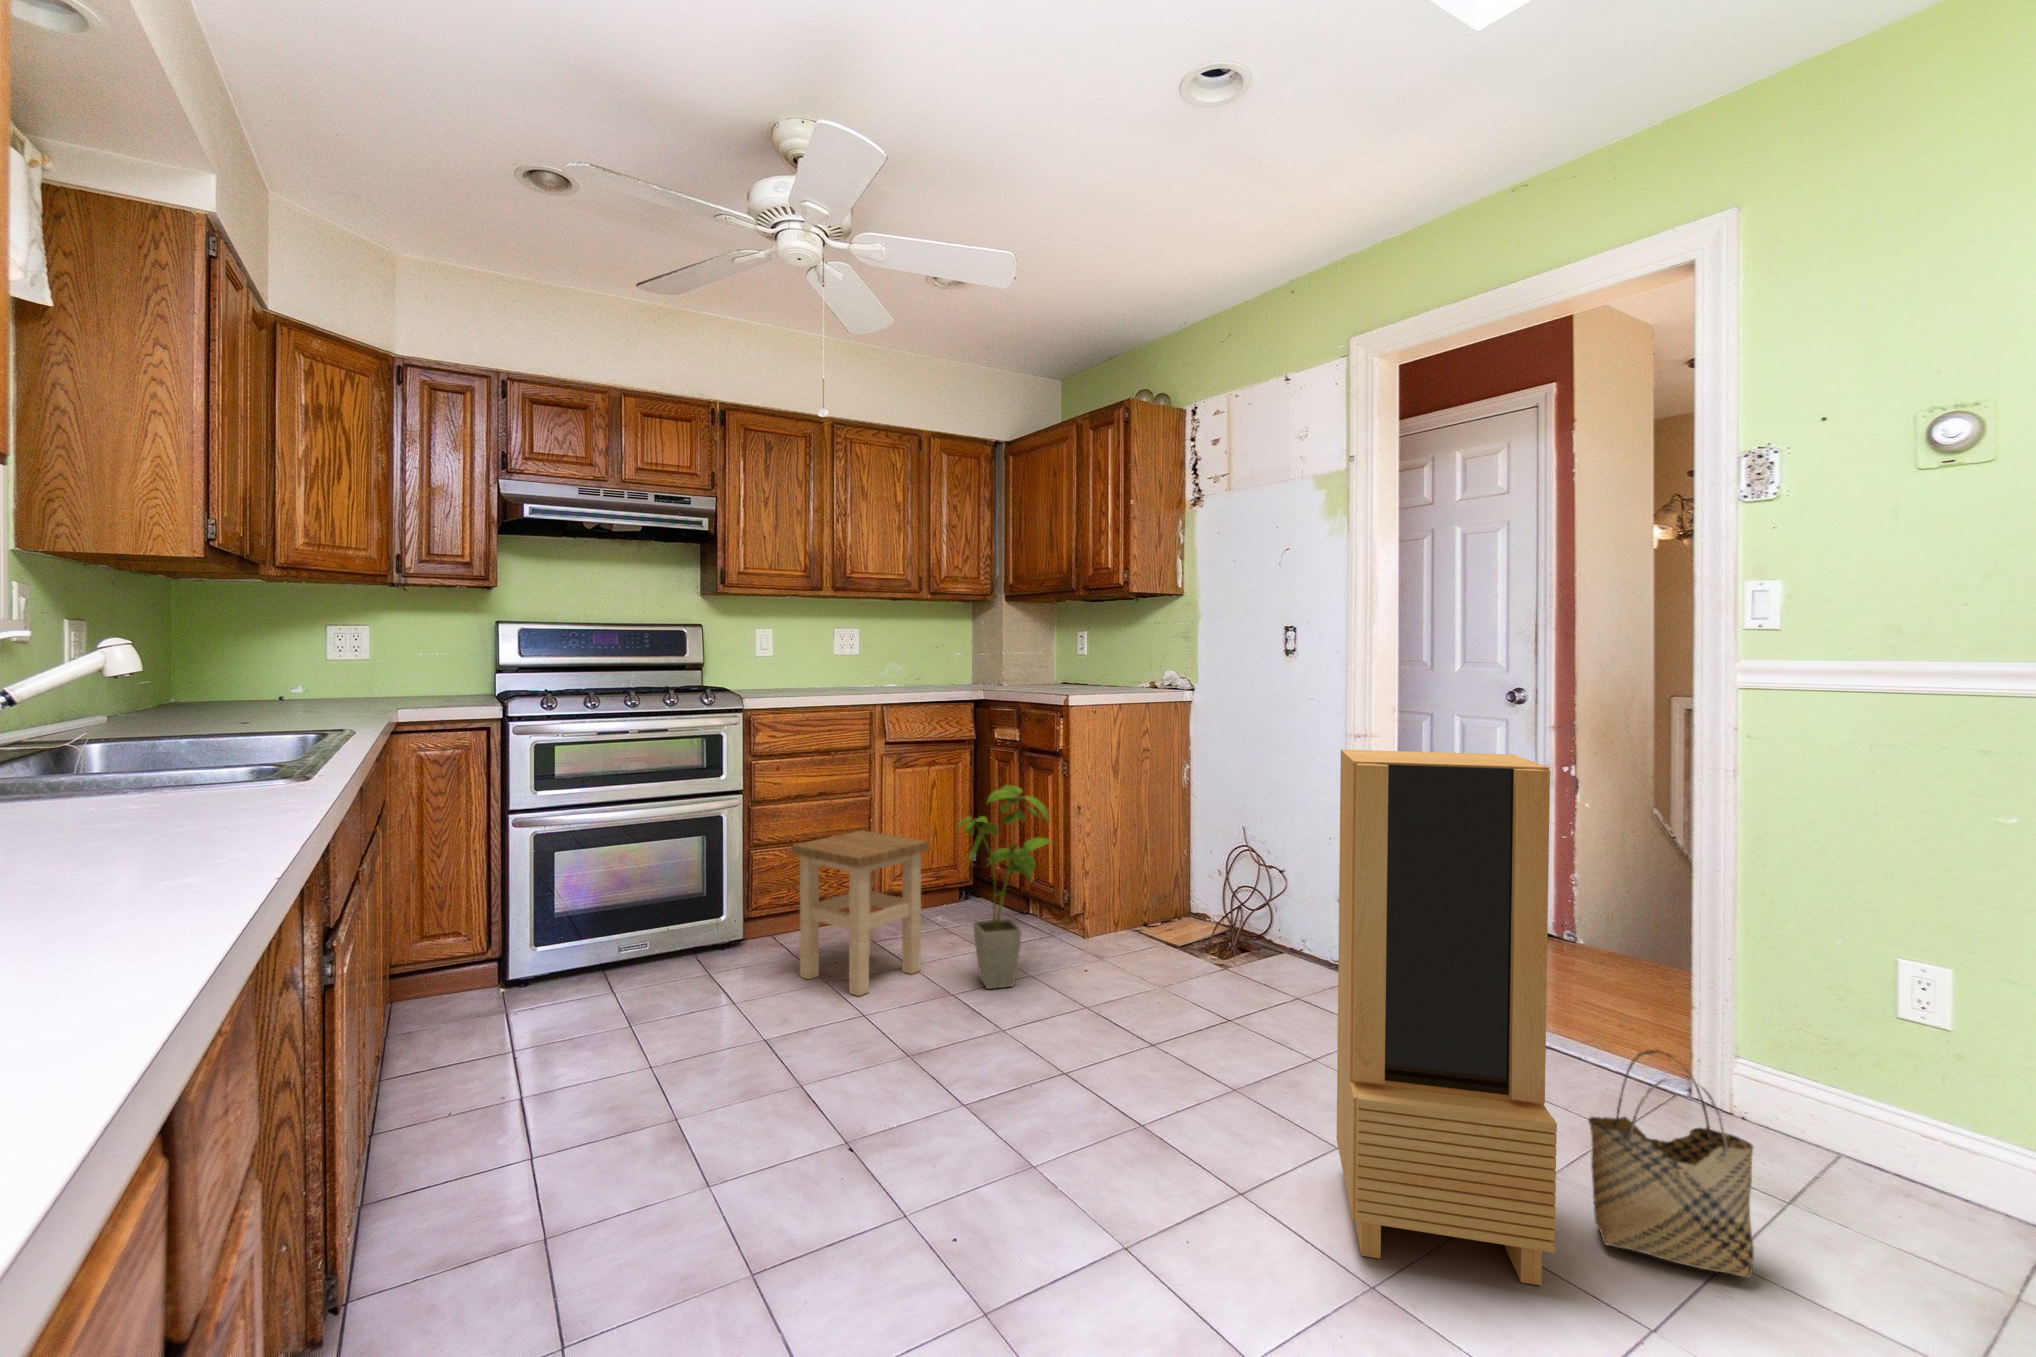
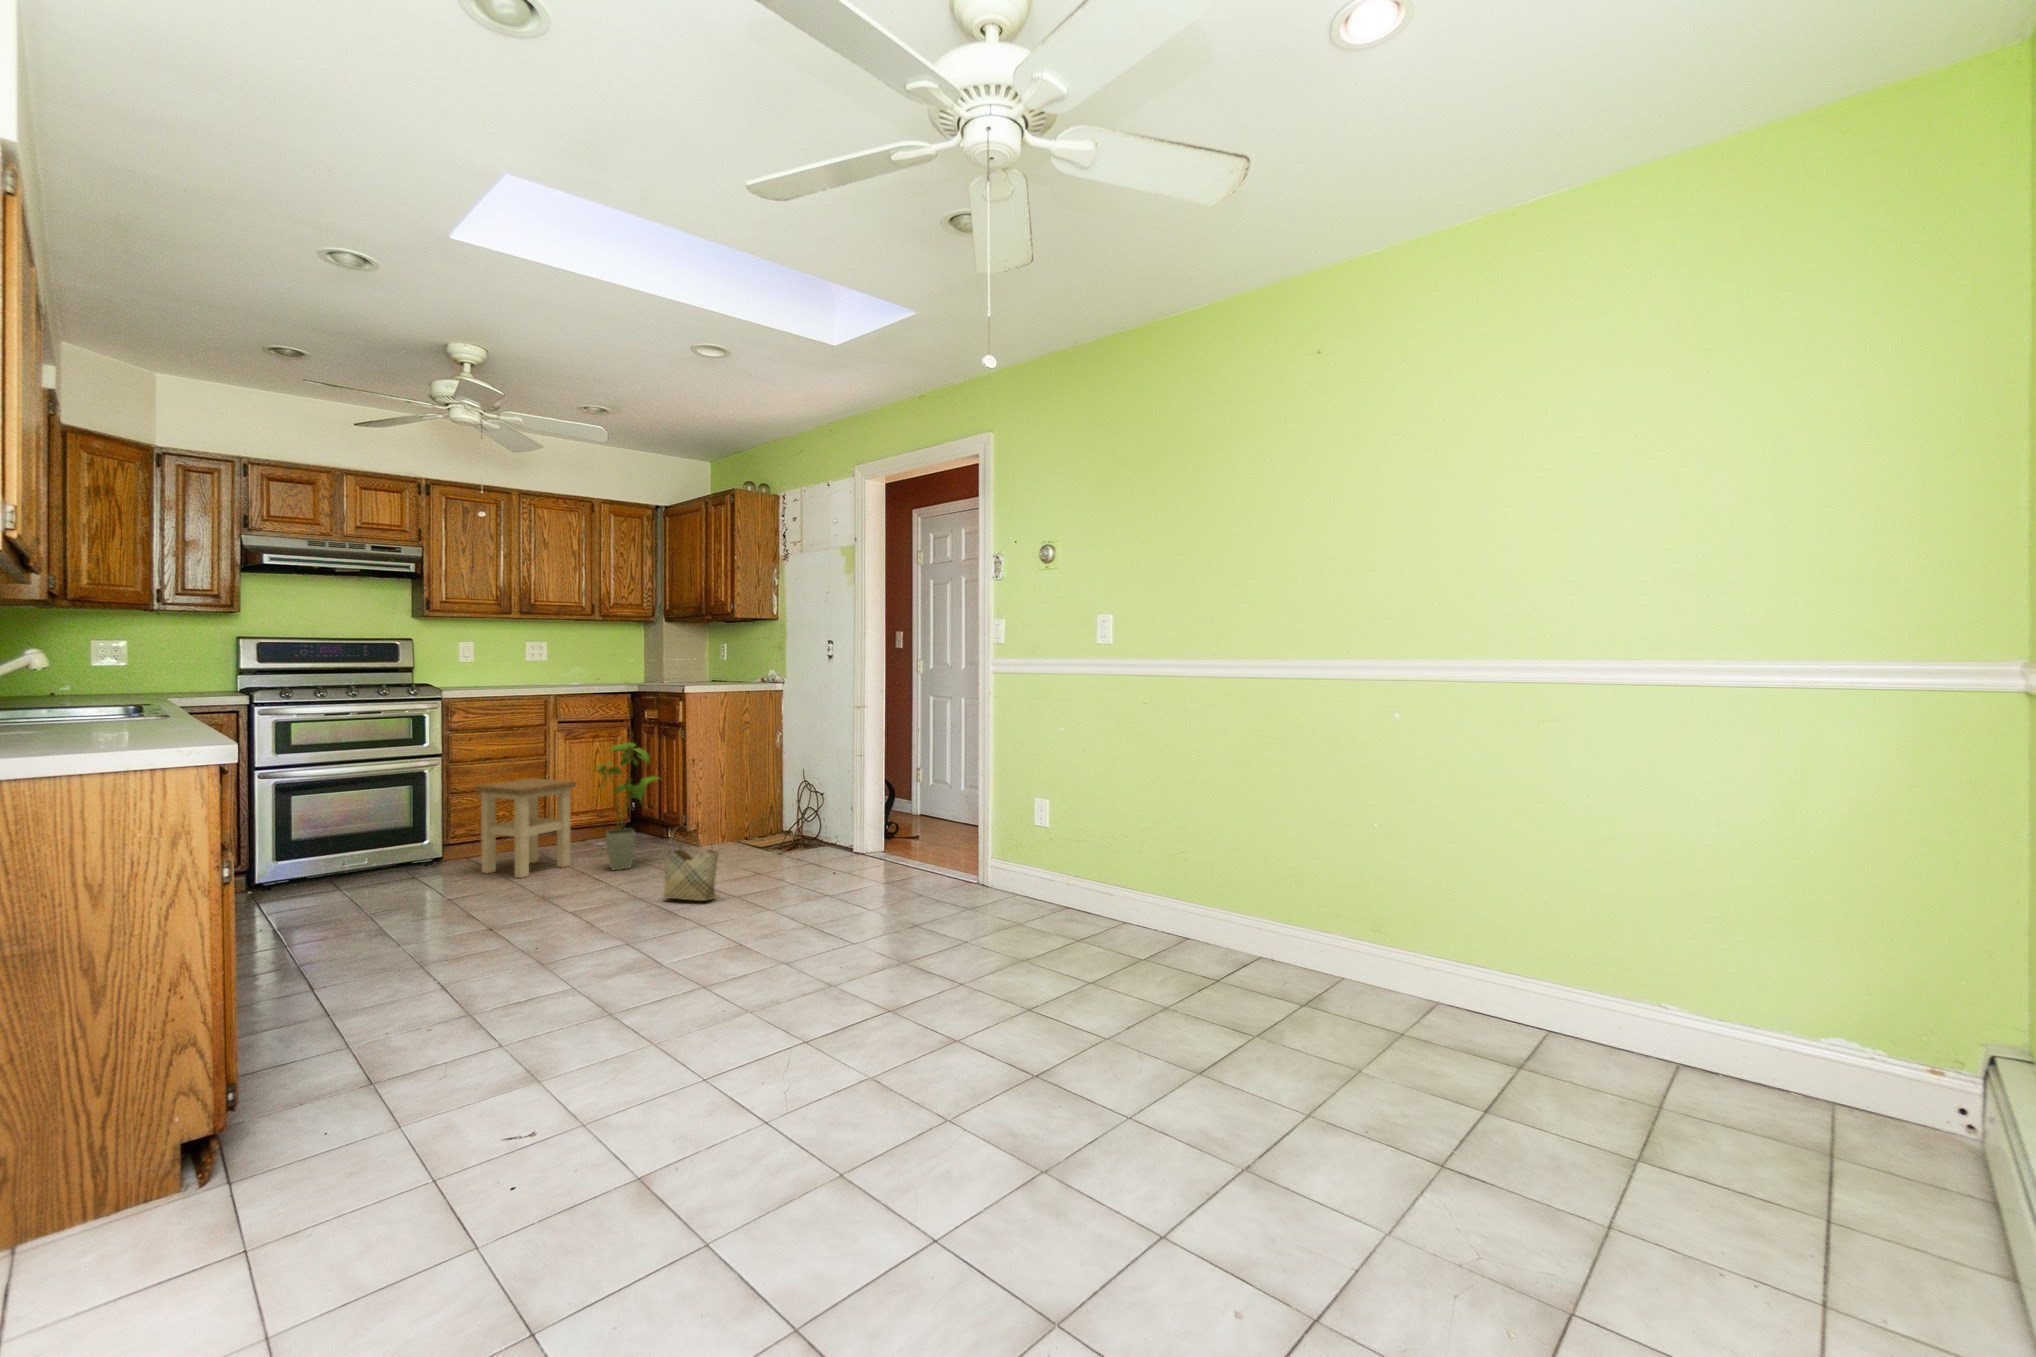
storage cabinet: present [1337,750,1557,1286] -> none [735,708,832,935]
woven basket: present [1588,1050,1754,1278] -> present [663,827,719,901]

